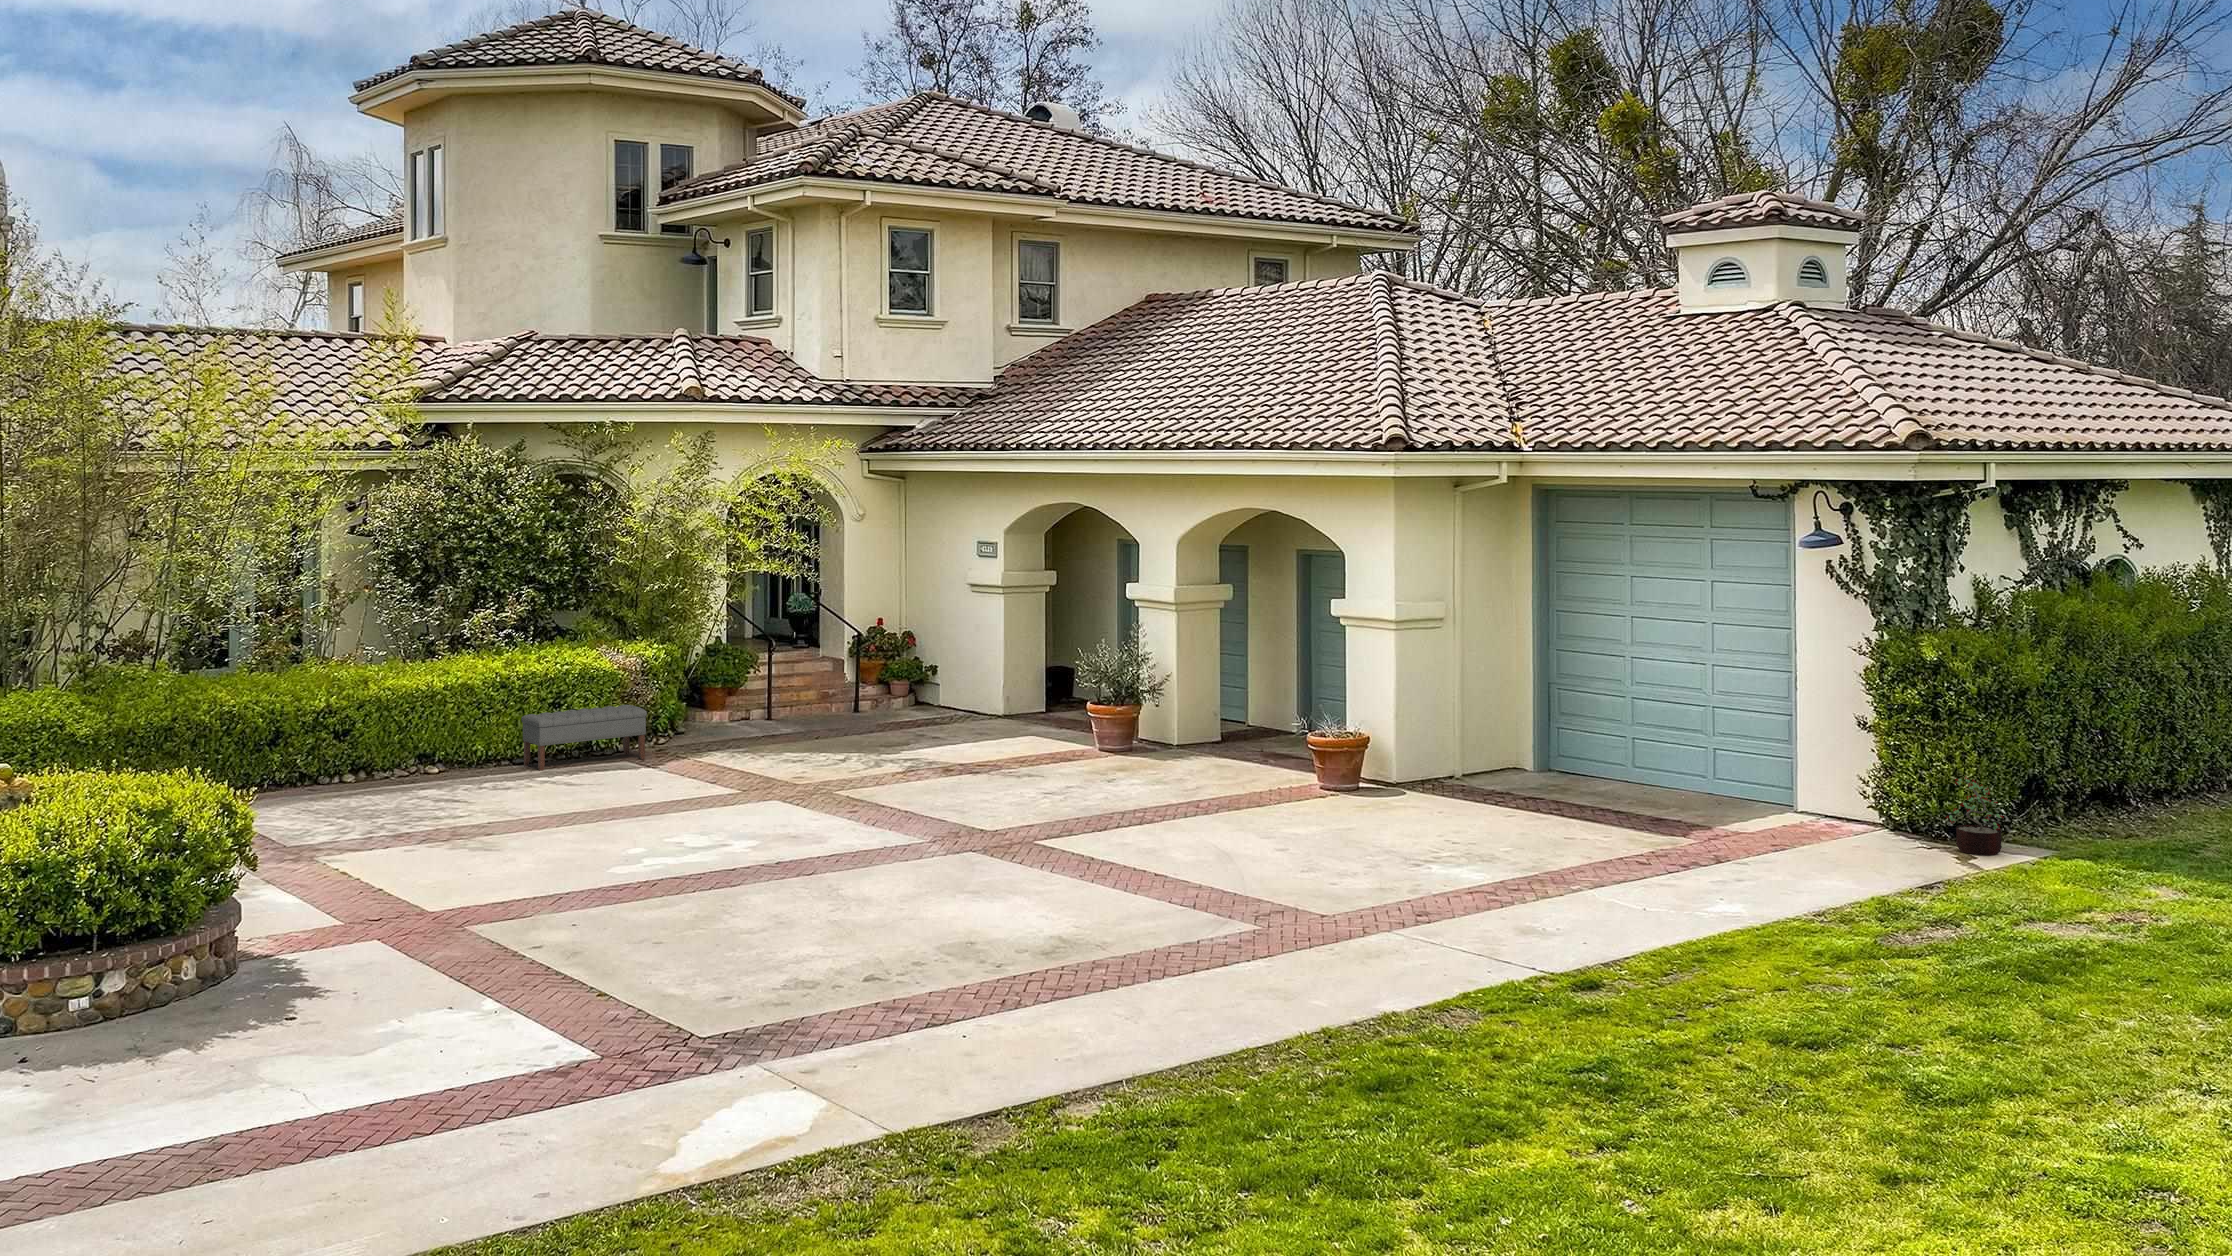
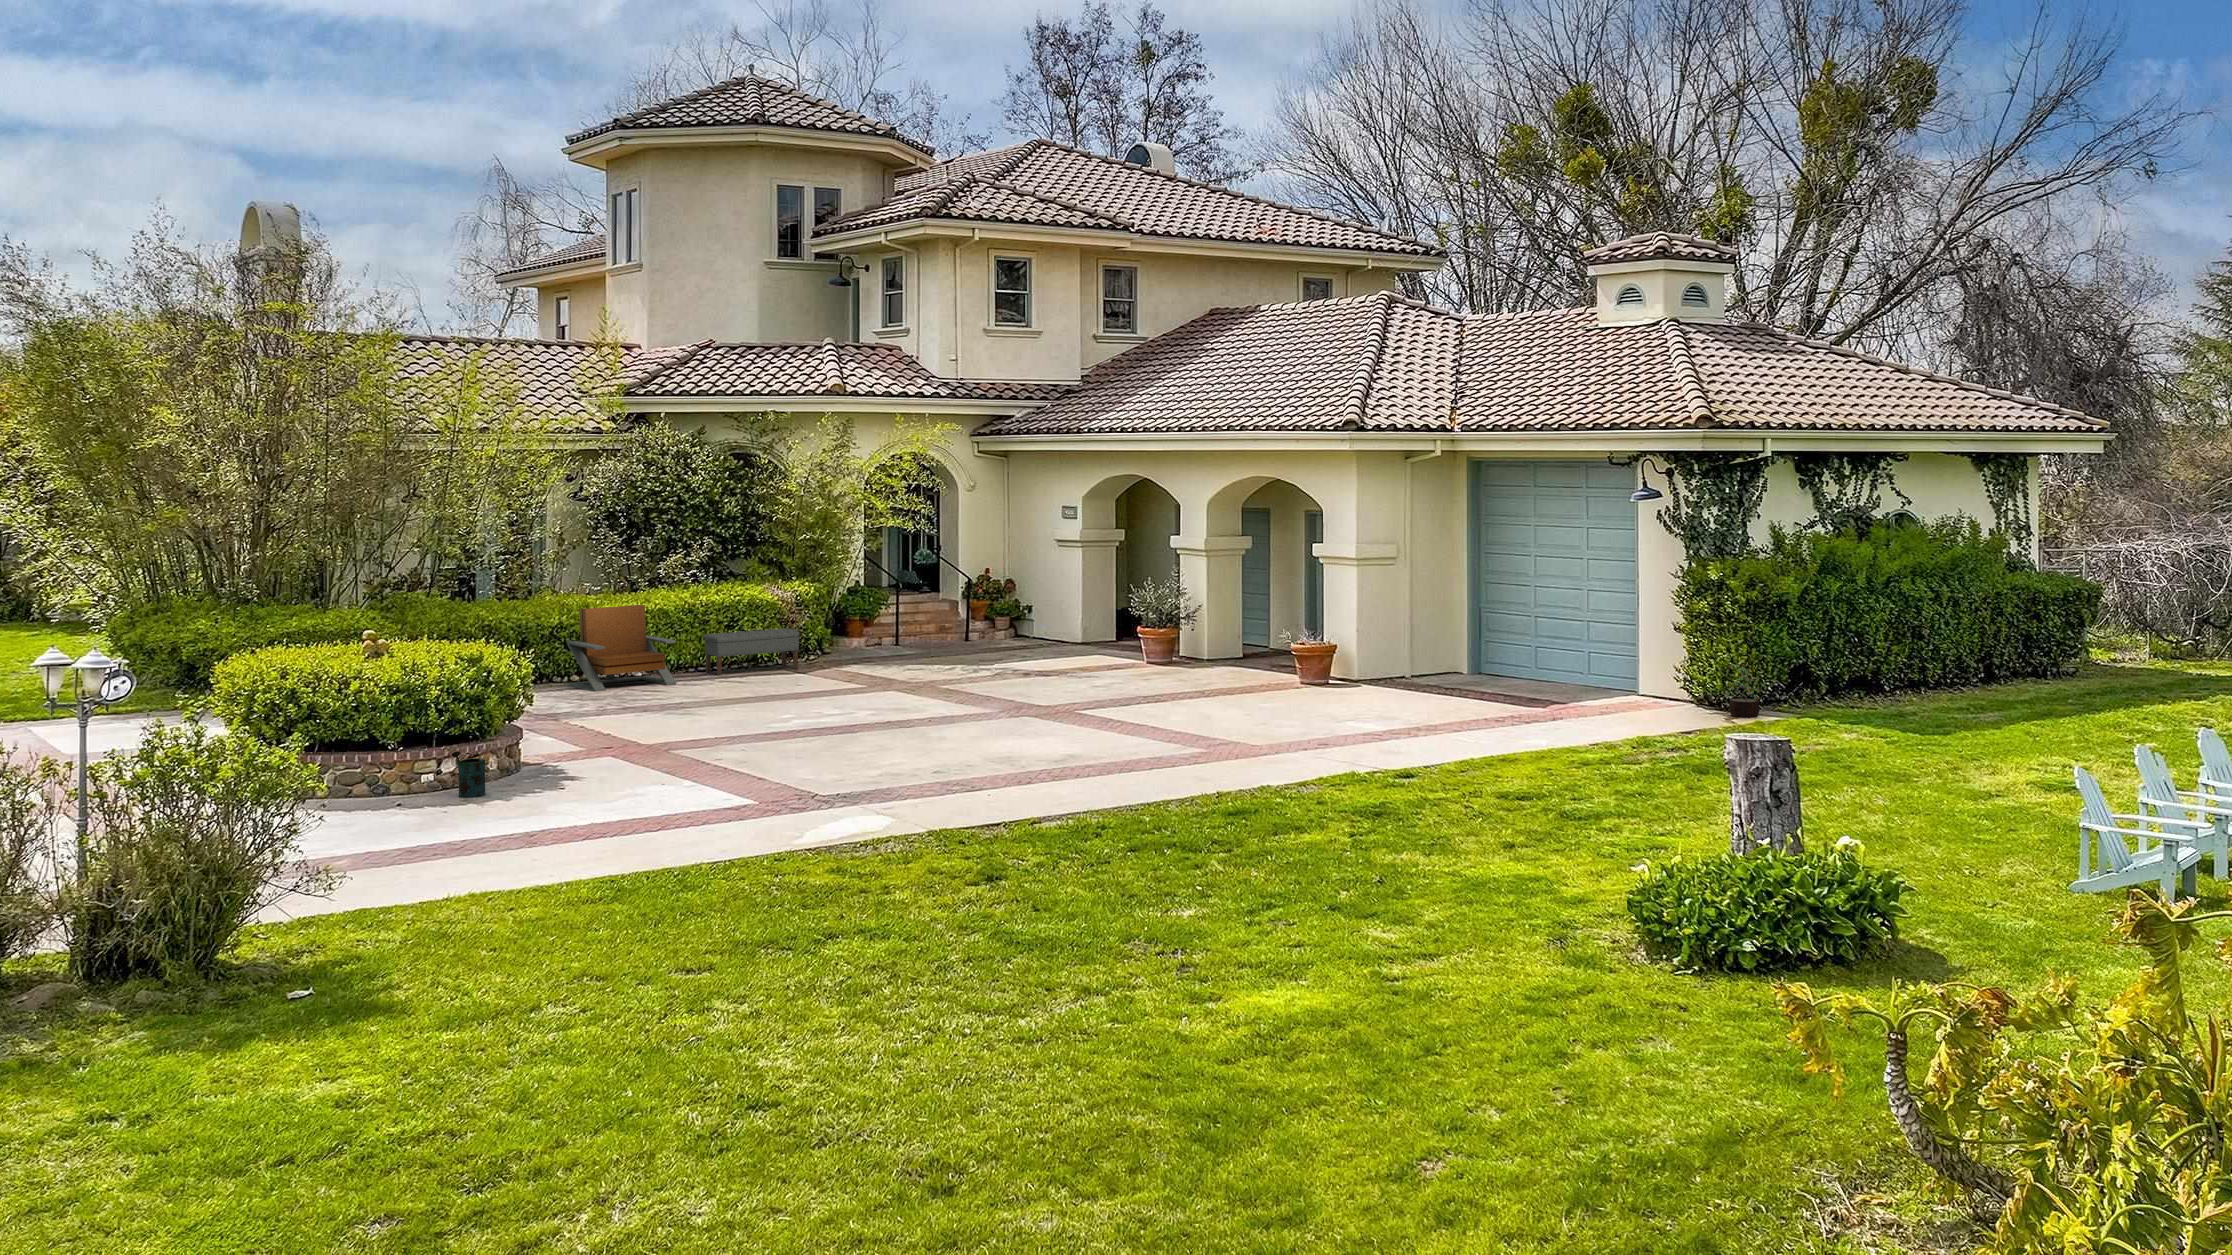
lounge chair: none [337,679,484,802] -> present [567,605,676,692]
watering can: none [116,962,168,1042] -> present [452,751,485,798]

